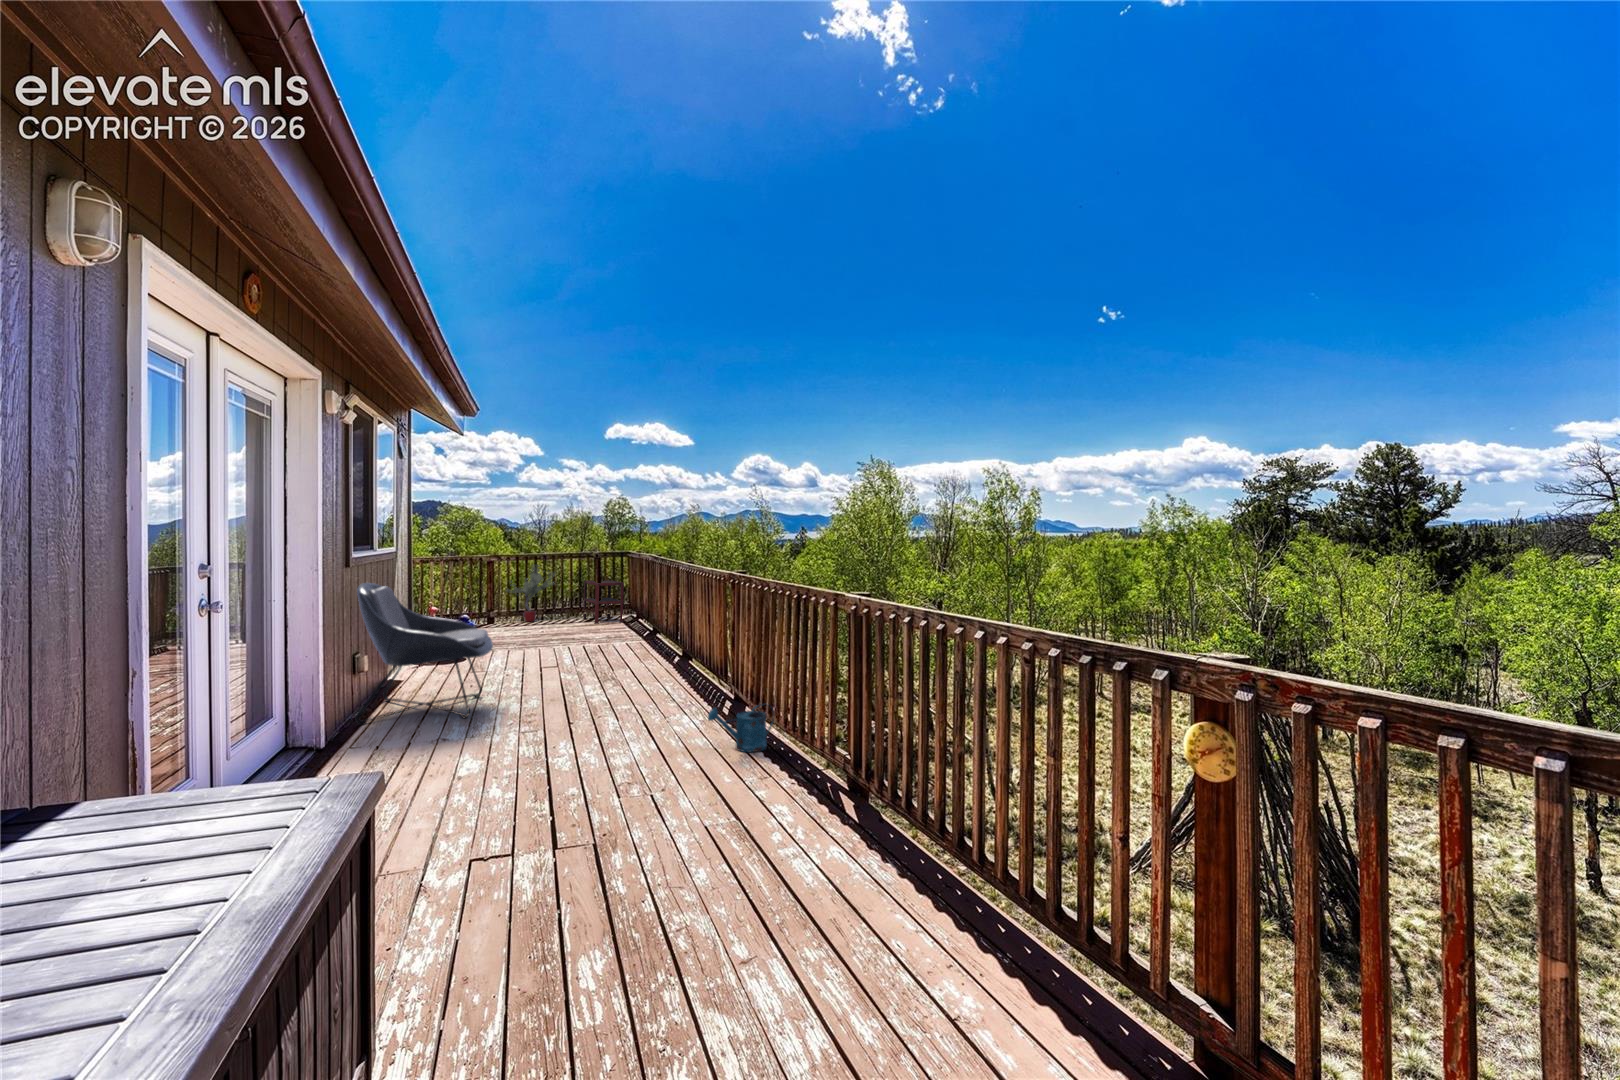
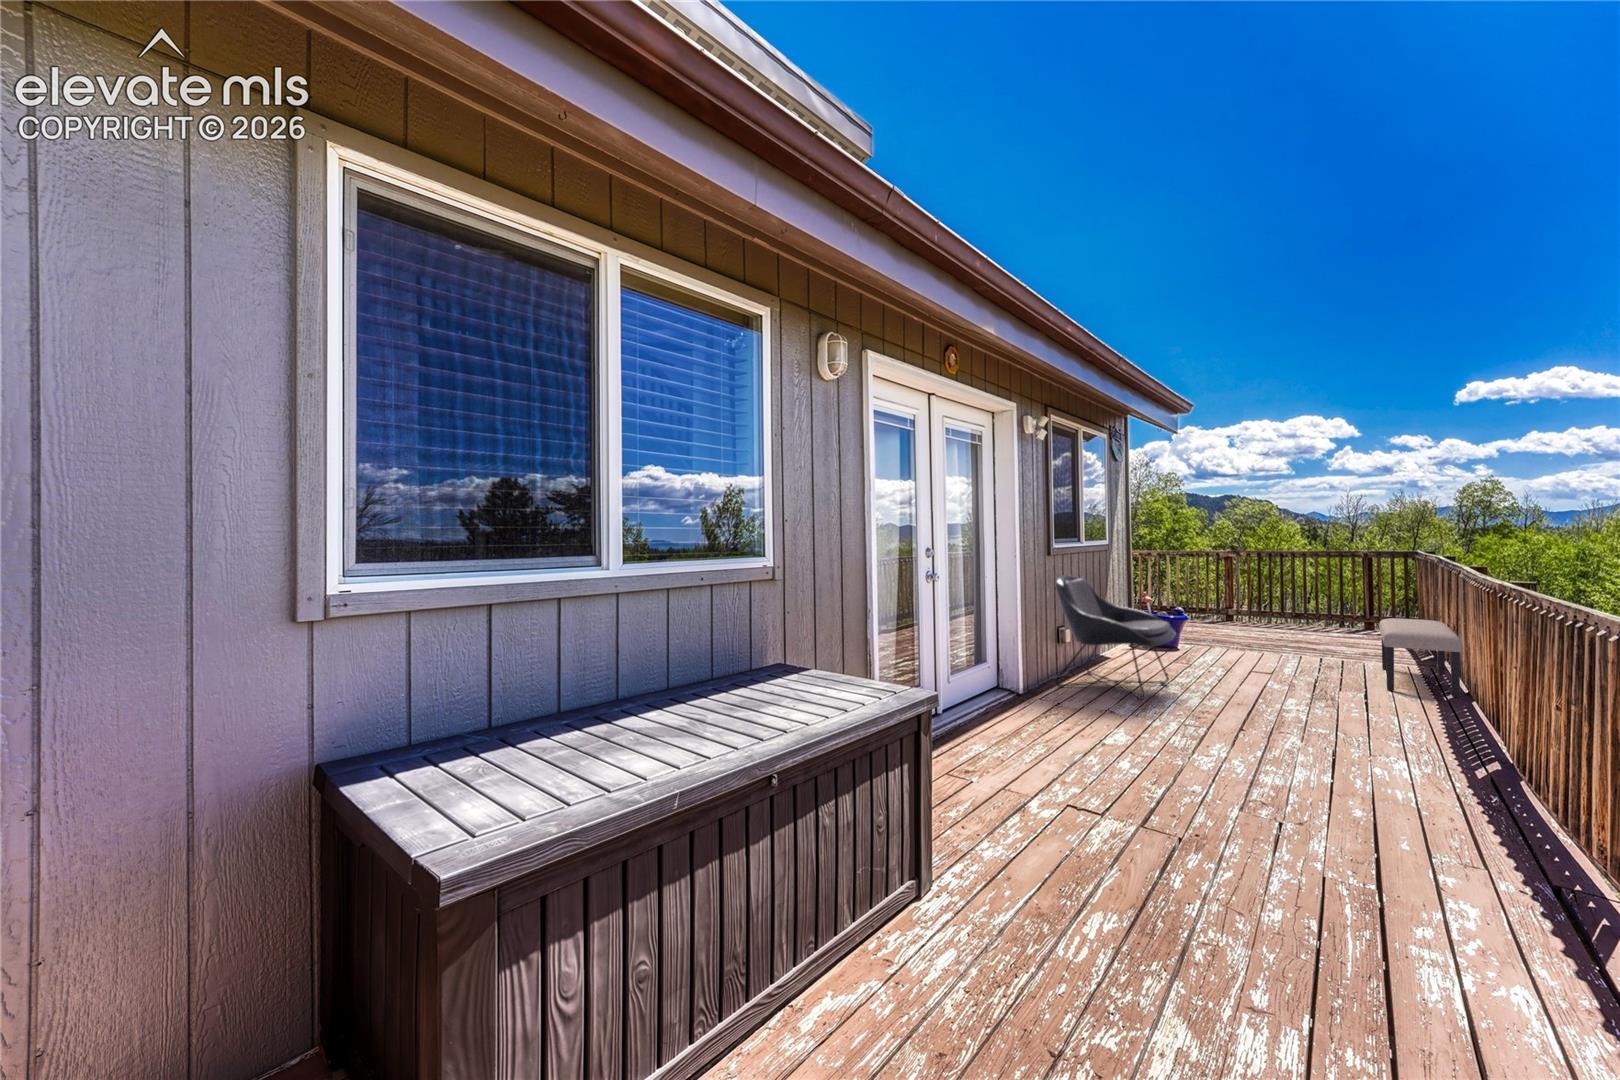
potted tree: present [509,566,555,622] -> none [1241,562,1305,625]
side table: present [583,580,624,624] -> none [1346,582,1406,636]
bench: none [627,609,684,668] -> present [1379,618,1463,698]
watering can: present [708,704,775,752] -> none [1408,748,1550,831]

